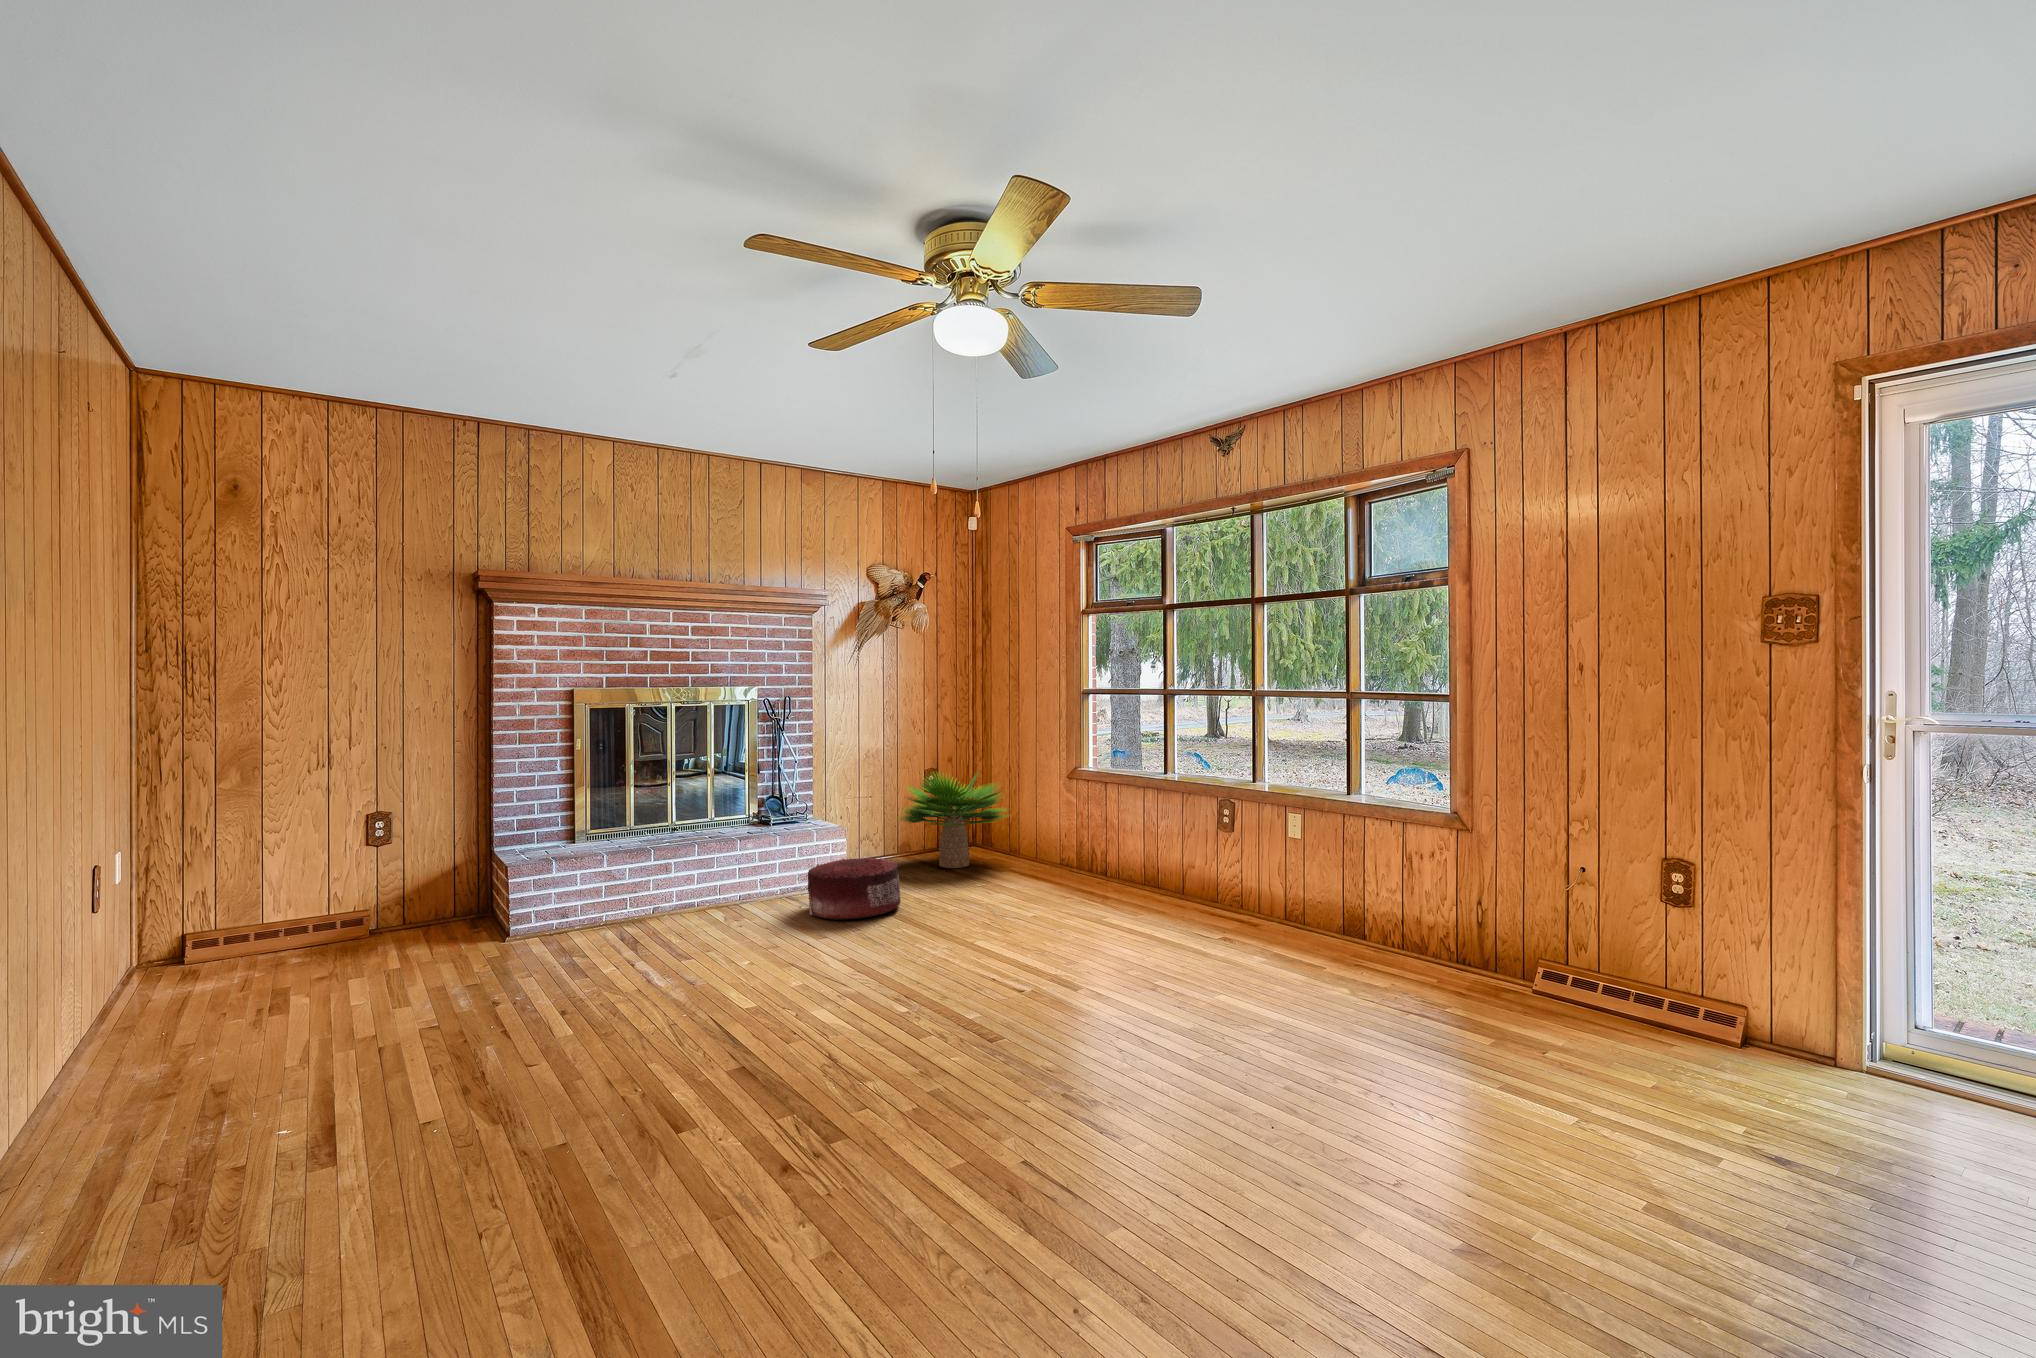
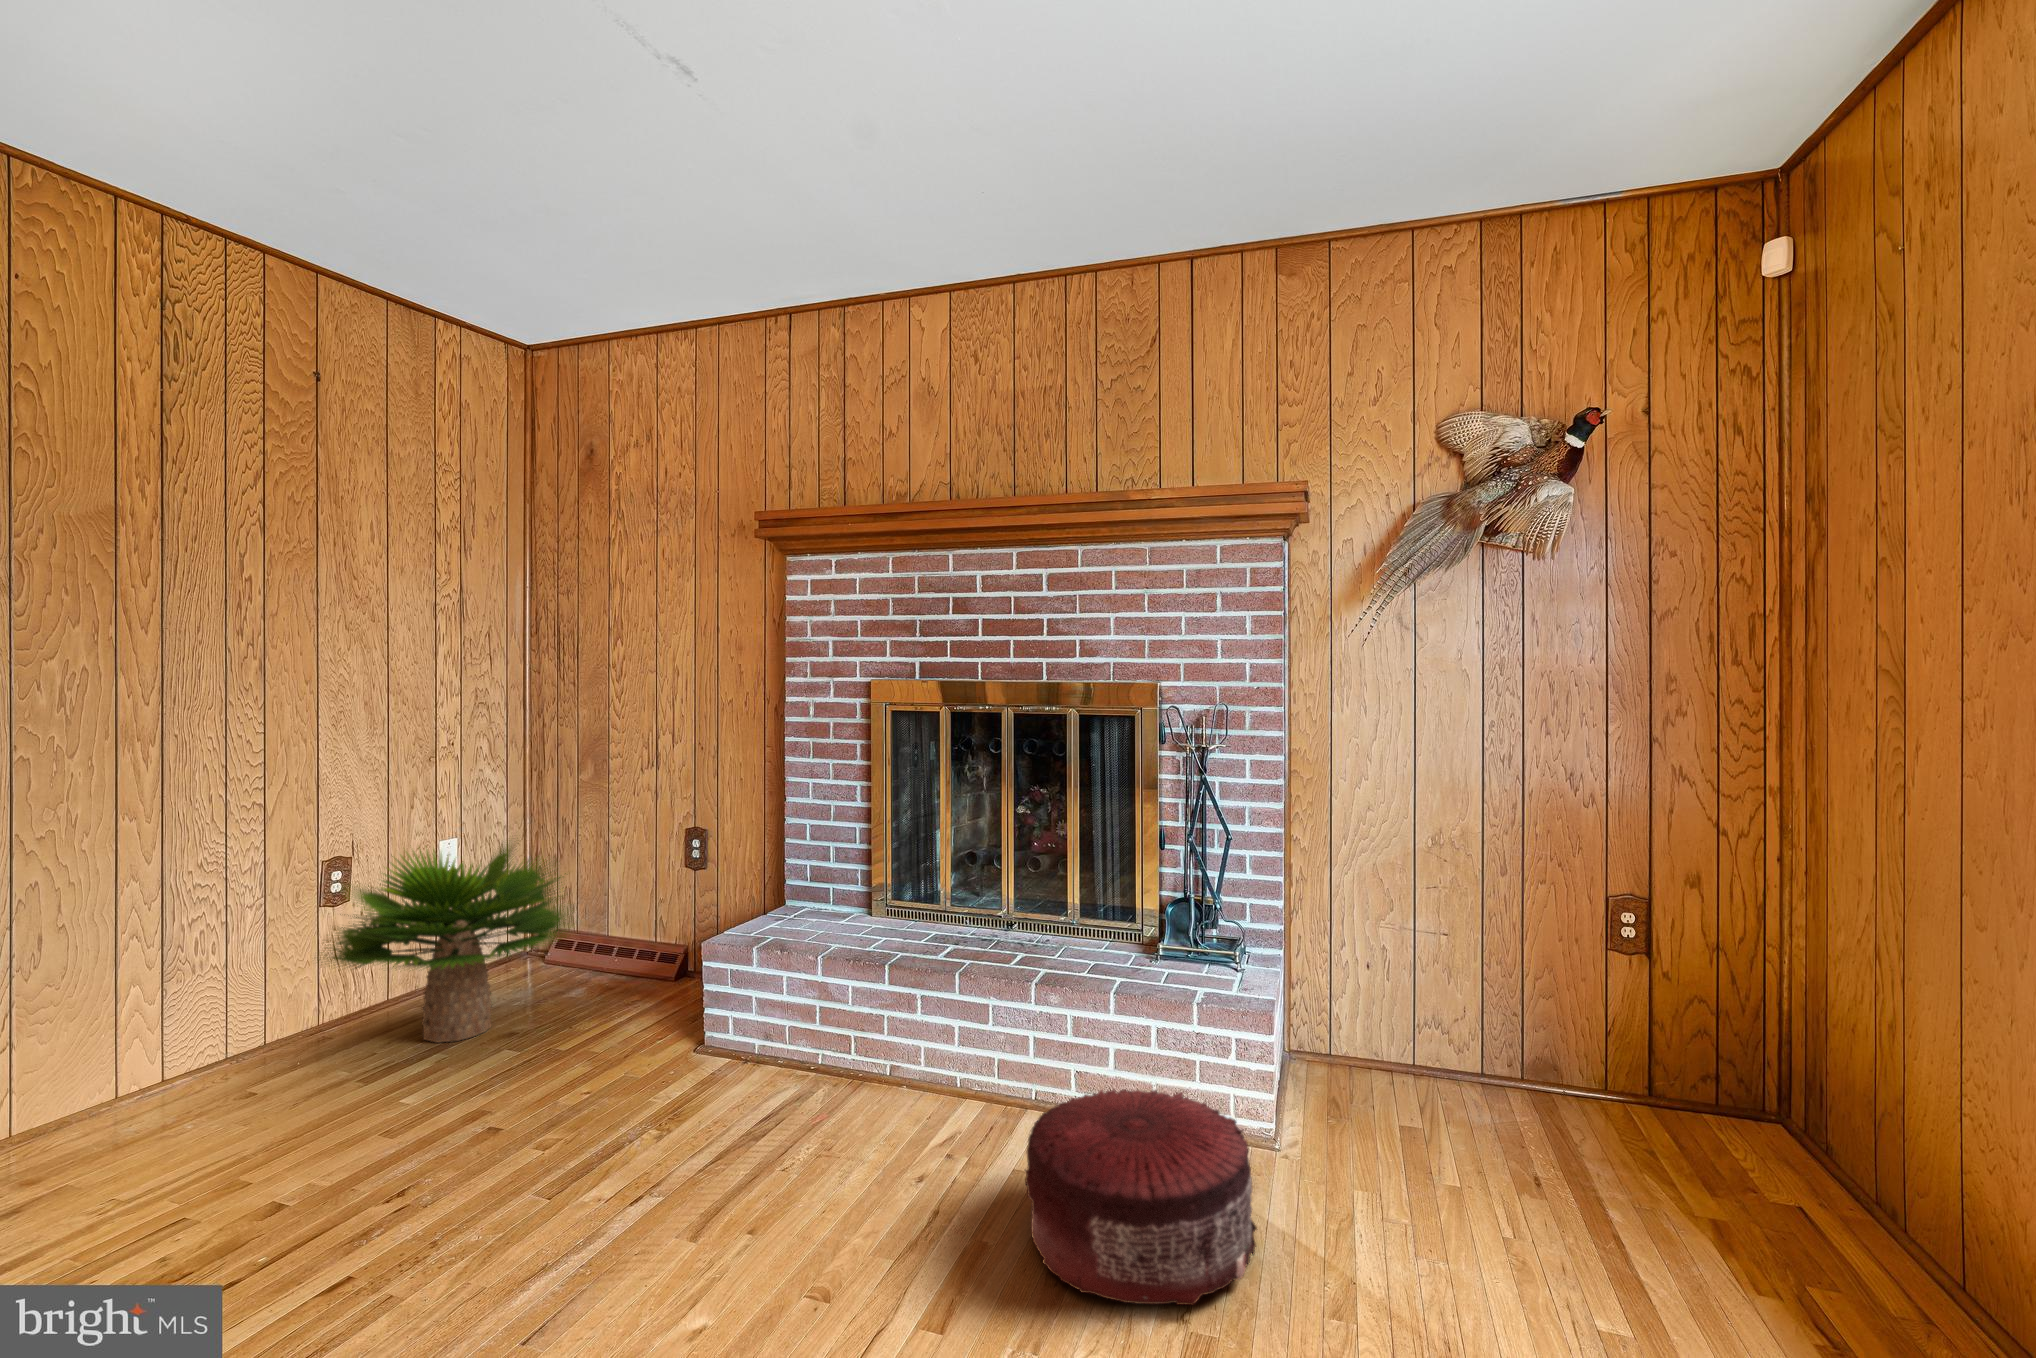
potted plant: present [901,771,1004,868] -> present [324,846,573,1042]

